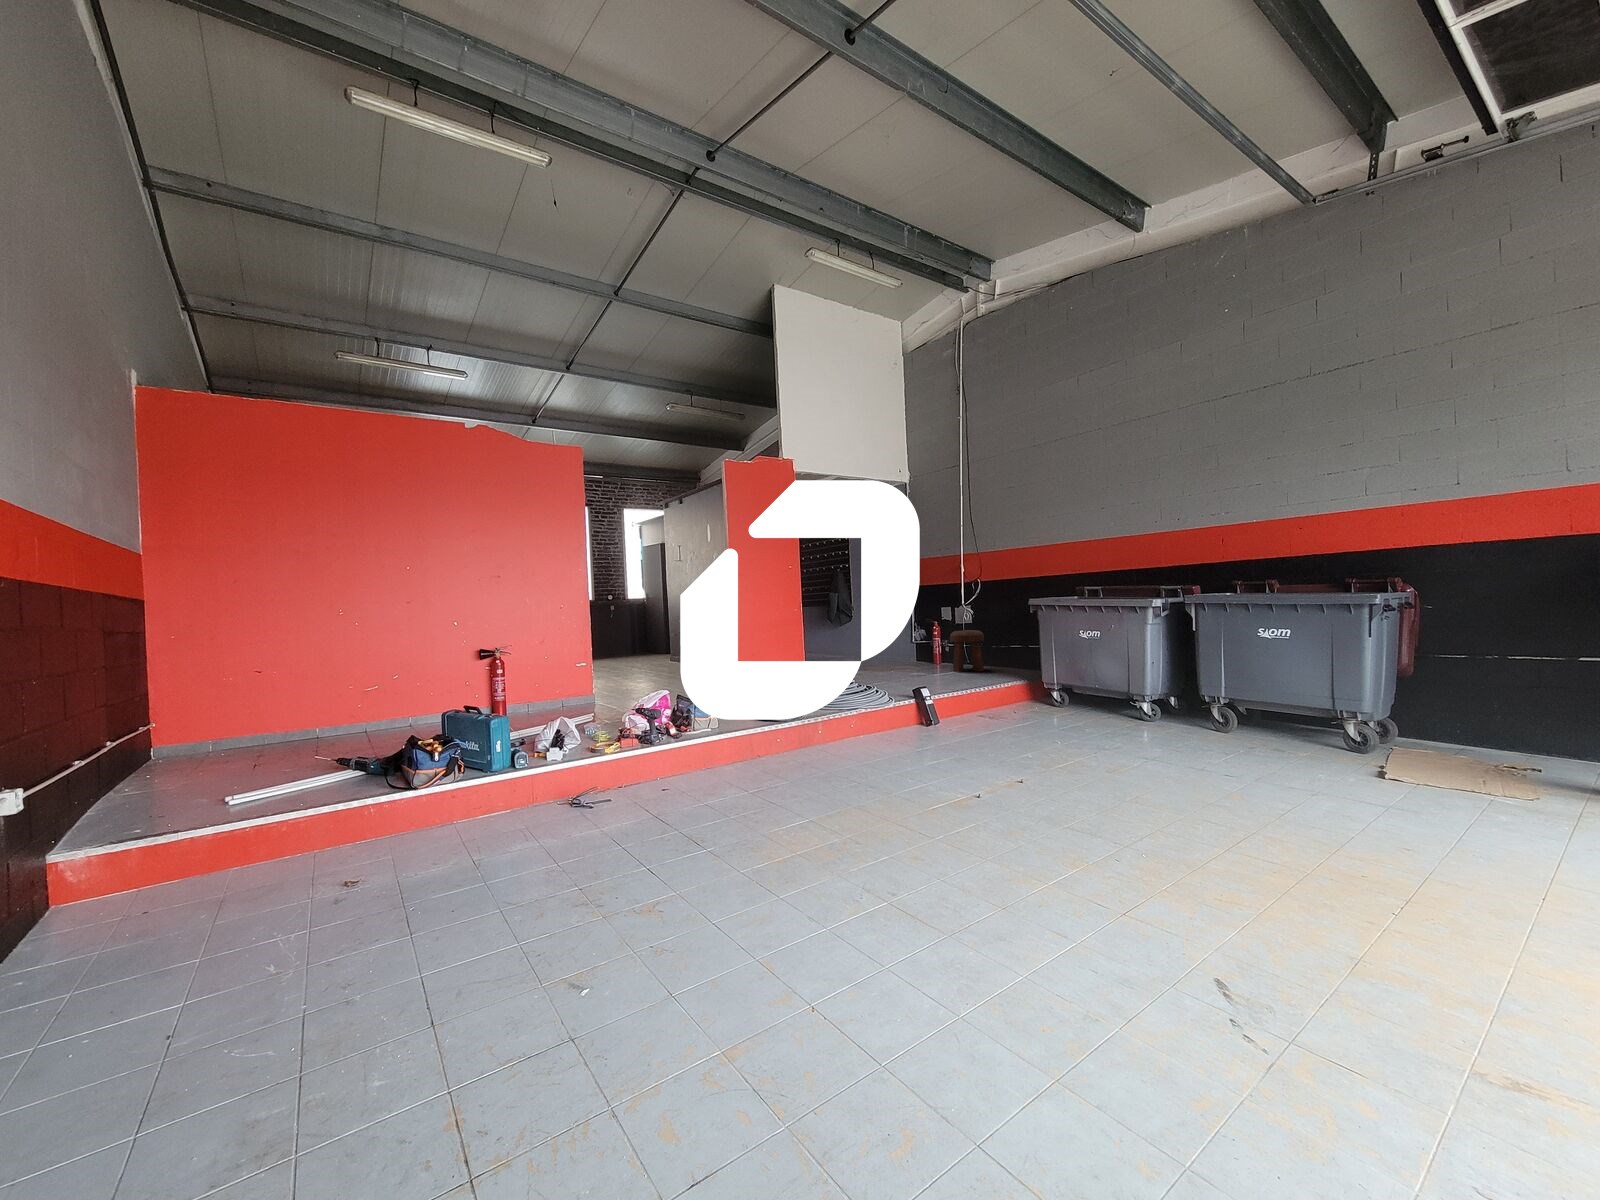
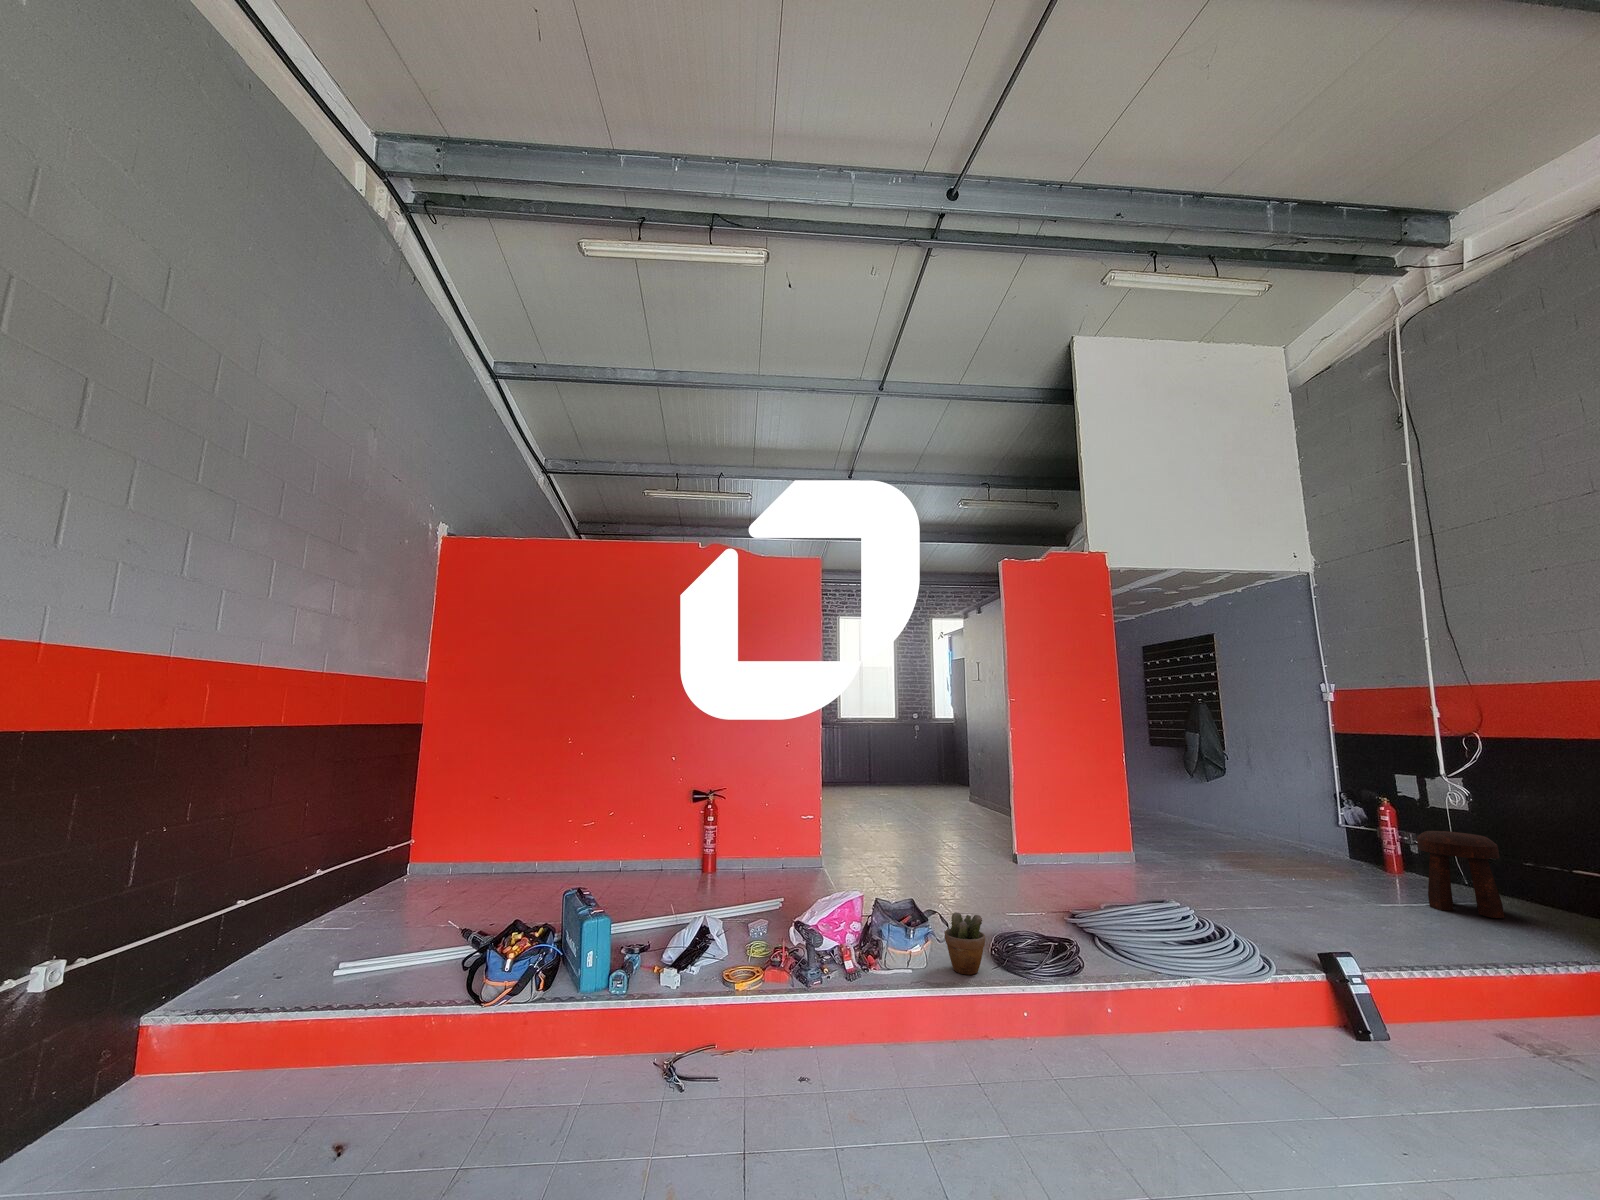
potted plant: none [723,690,749,728] -> present [944,912,985,975]

